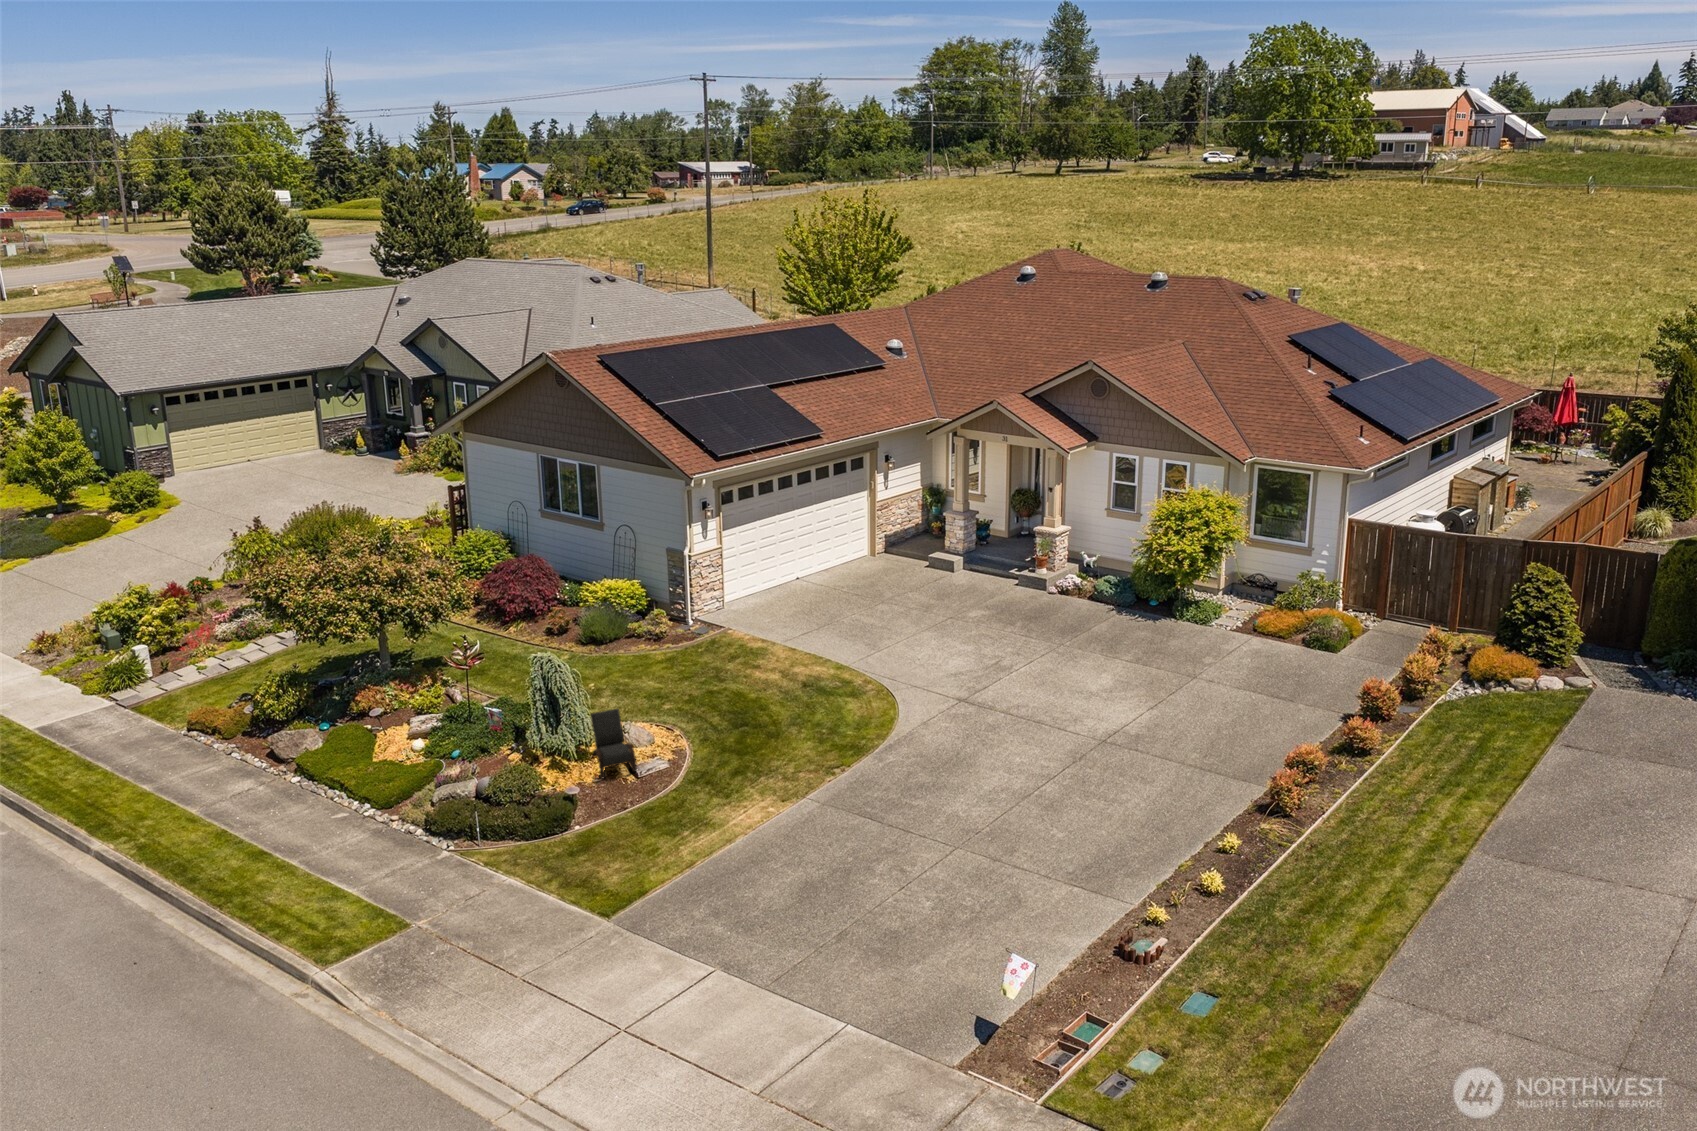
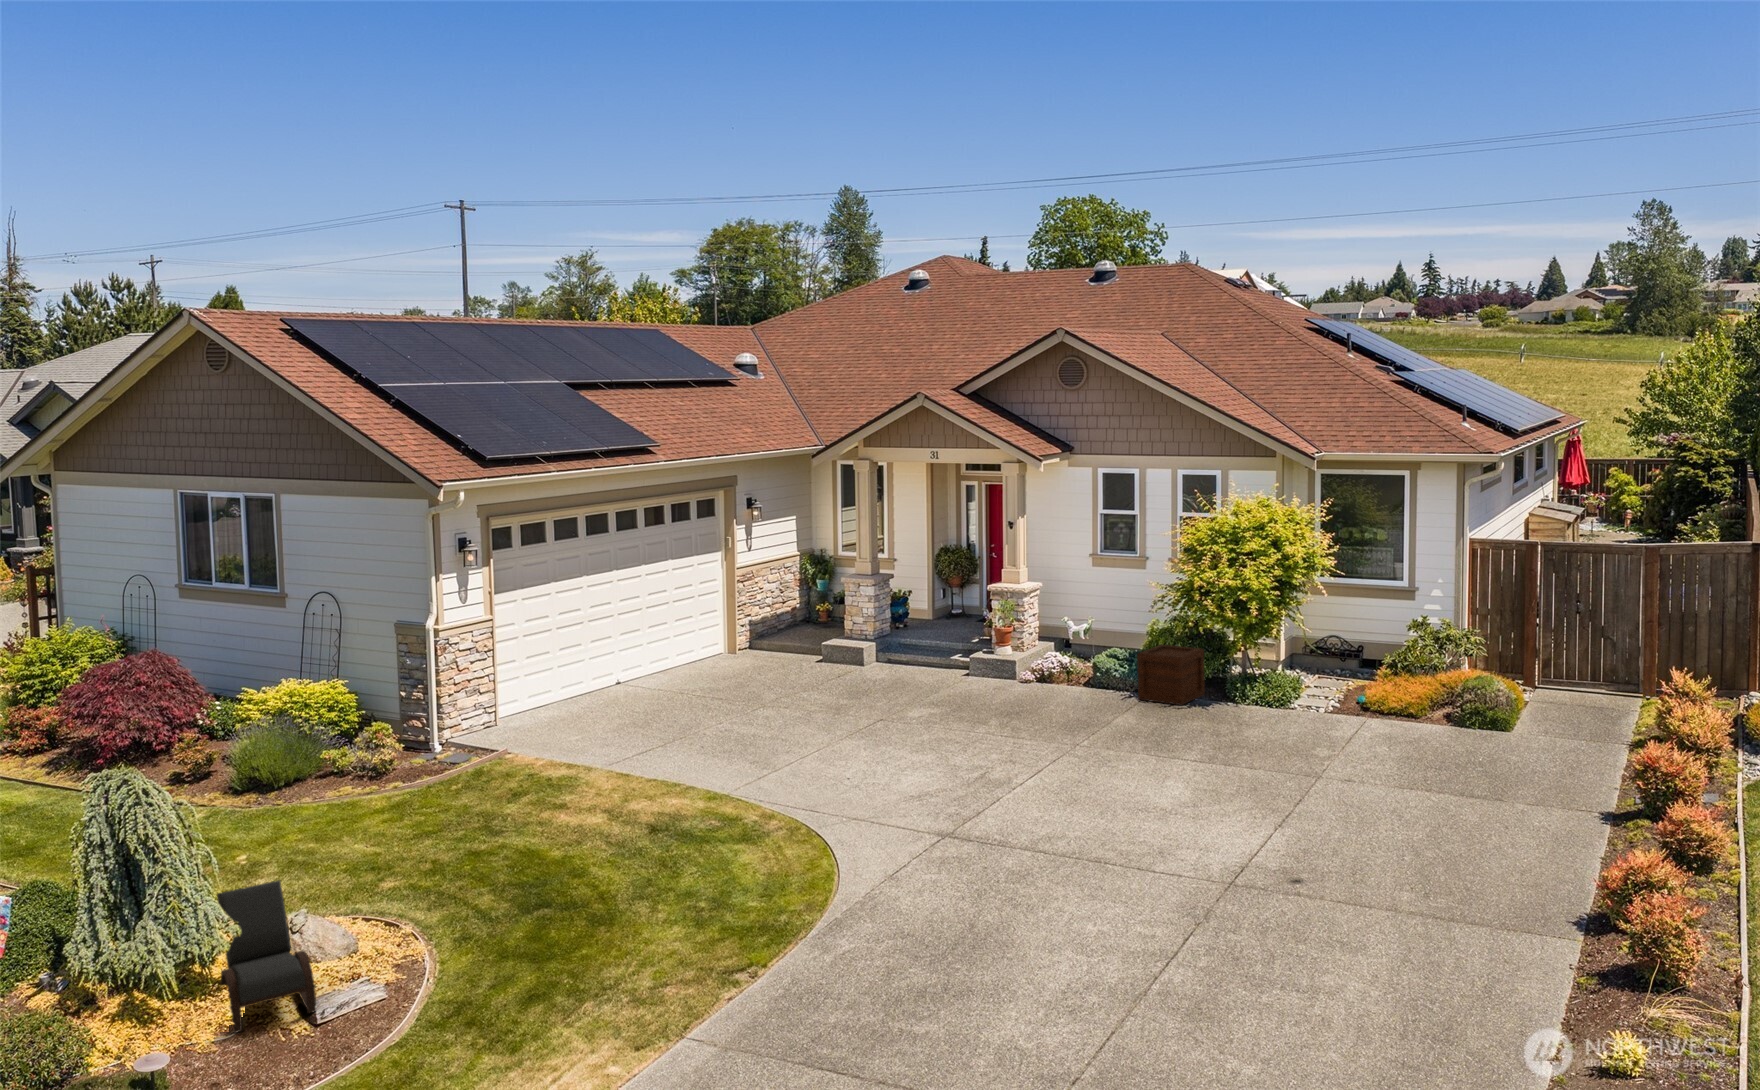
wooden crate: none [1115,578,1159,620] -> present [1137,645,1205,705]

